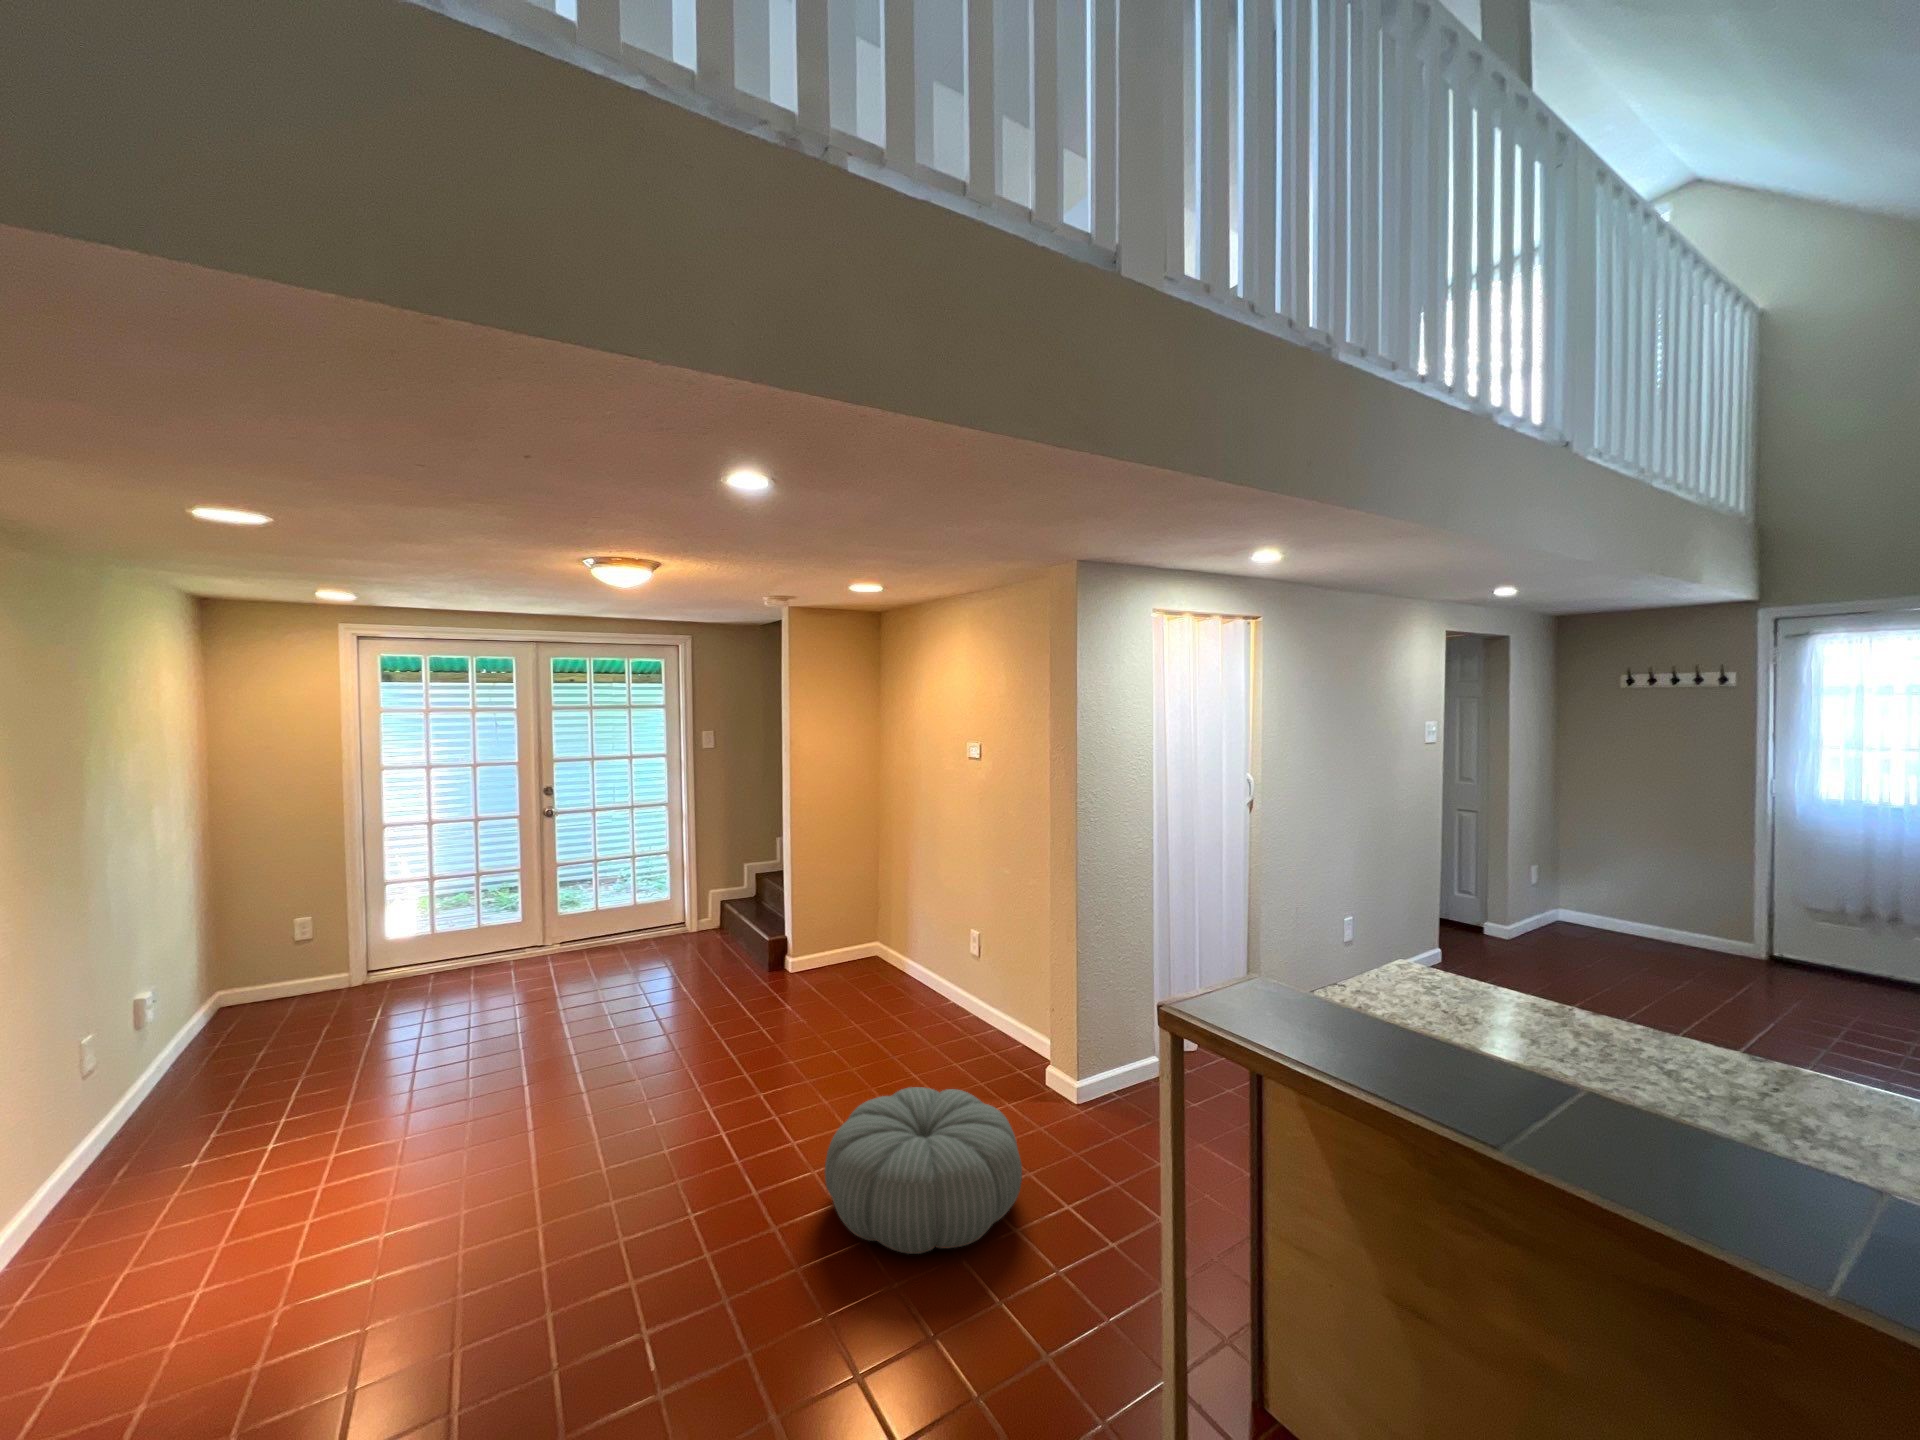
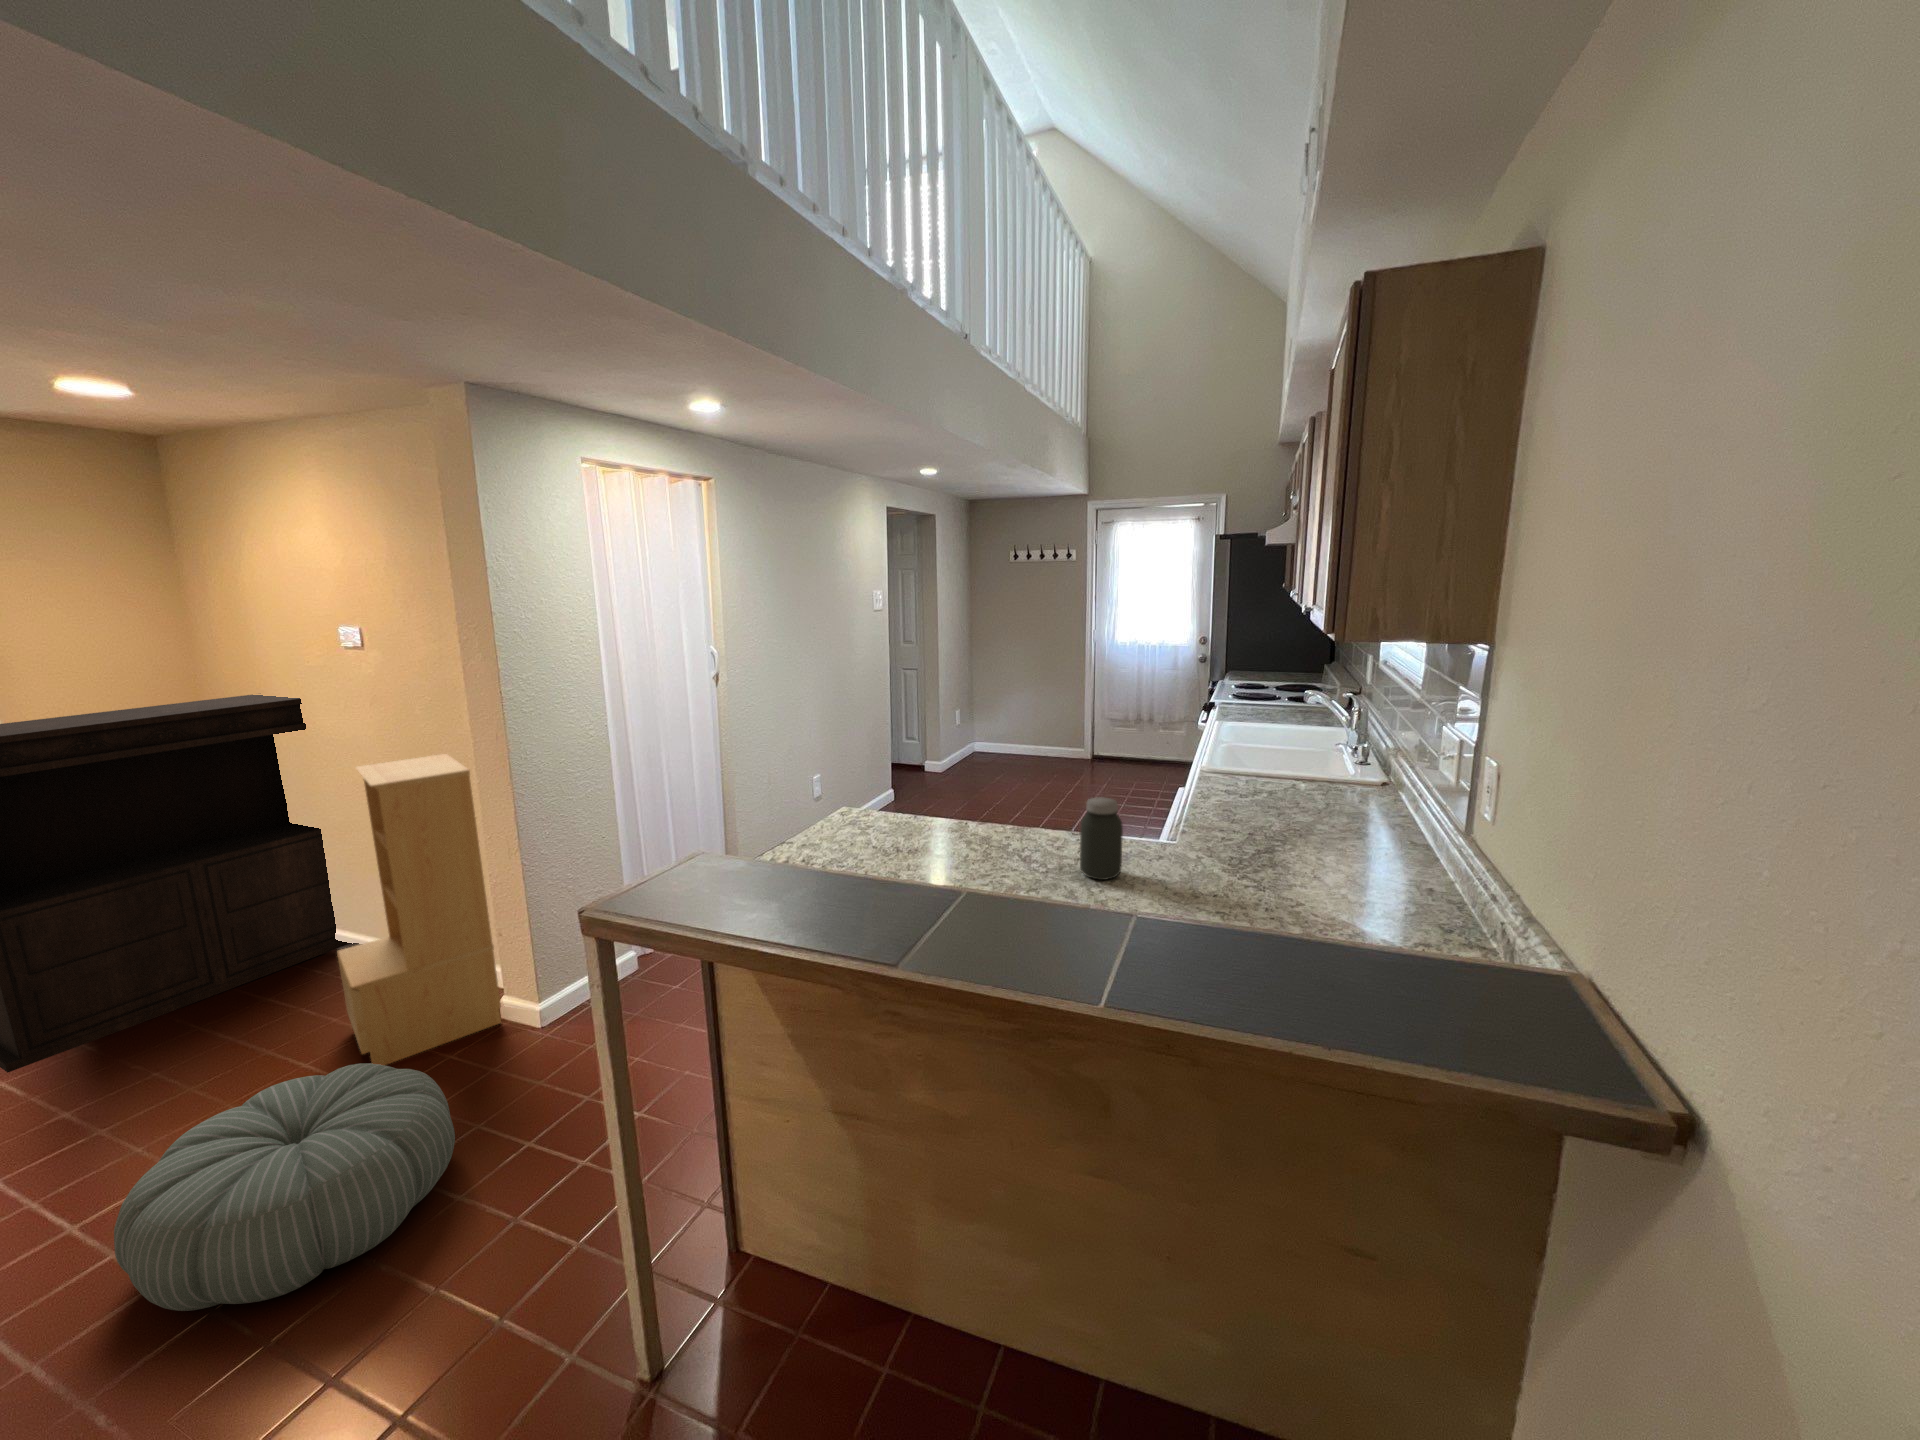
console table: none [737,787,960,1028] -> present [0,694,351,1073]
bookshelf: none [942,850,1049,1099] -> present [337,754,501,1065]
jar: none [1760,1014,1838,1128] -> present [1080,797,1123,880]

